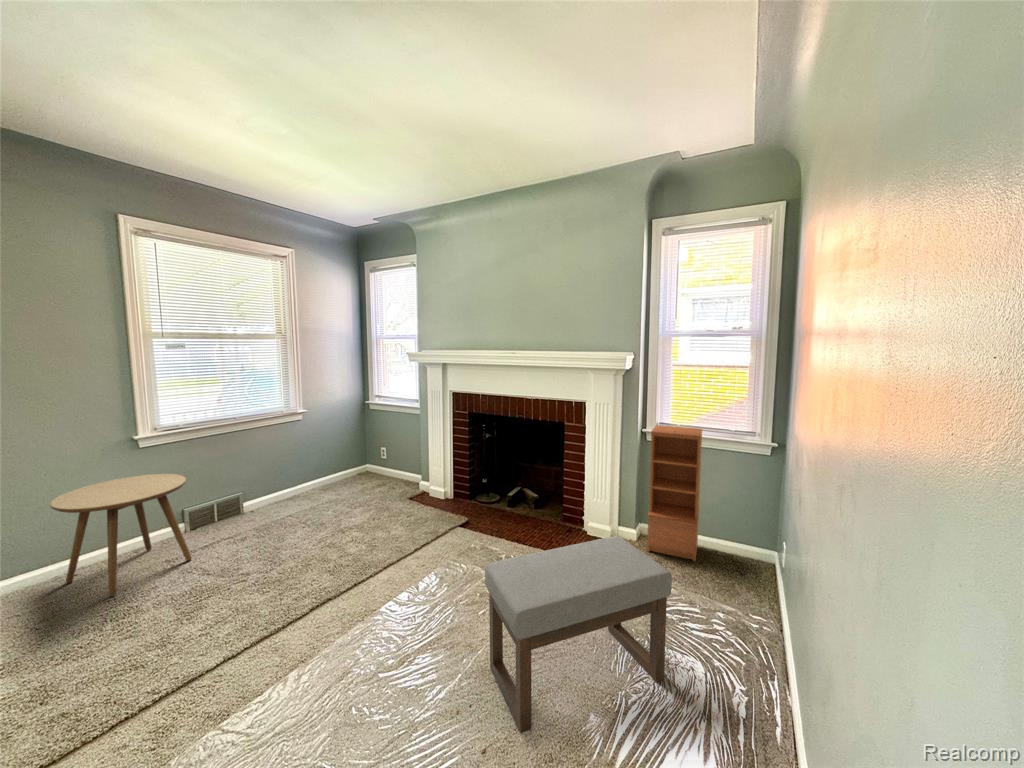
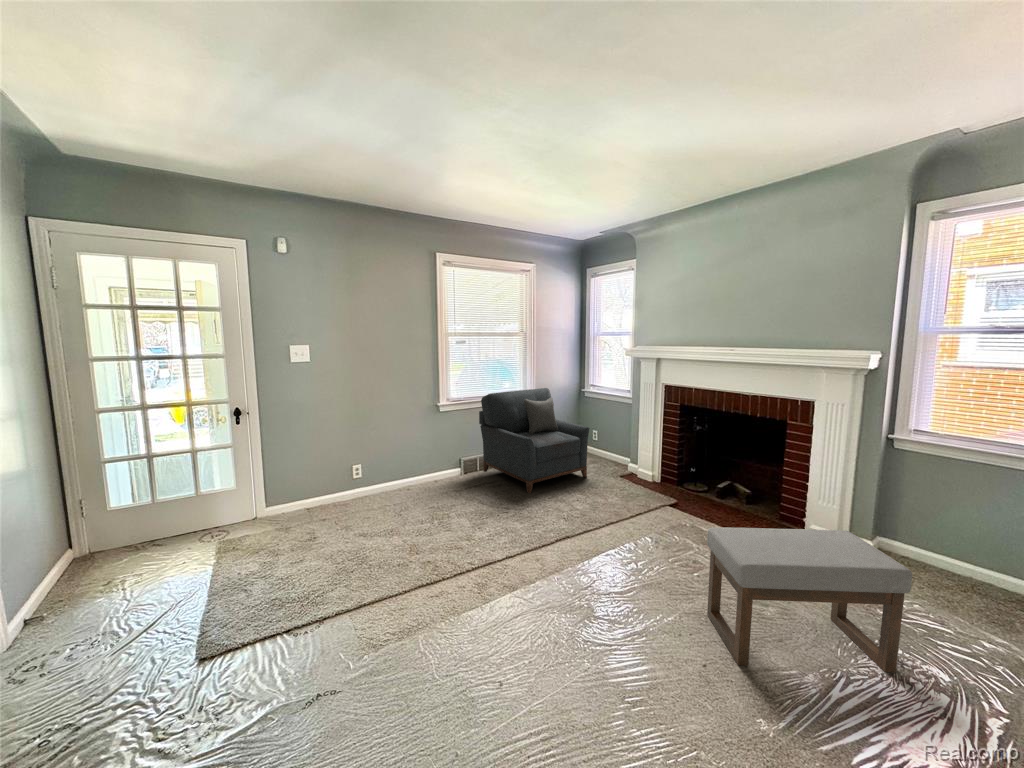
armchair: none [212,403,369,543] -> present [479,388,590,493]
bookcase: present [647,425,702,561] -> none [885,432,977,587]
side table: present [50,474,191,597] -> none [401,430,470,506]

